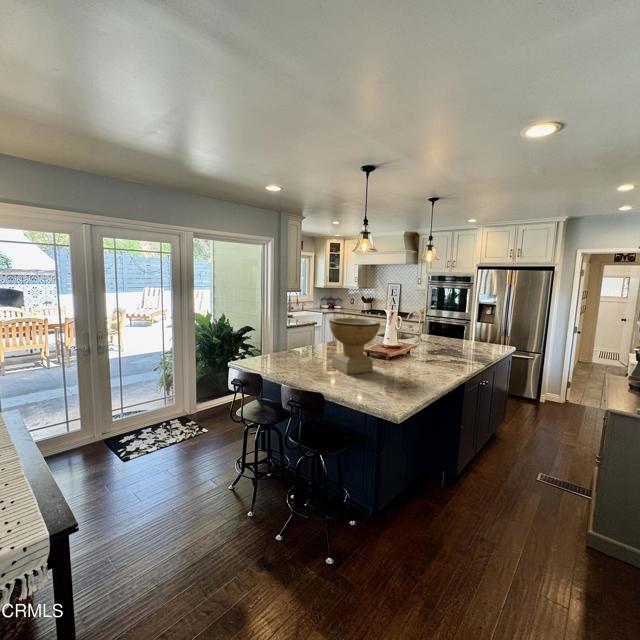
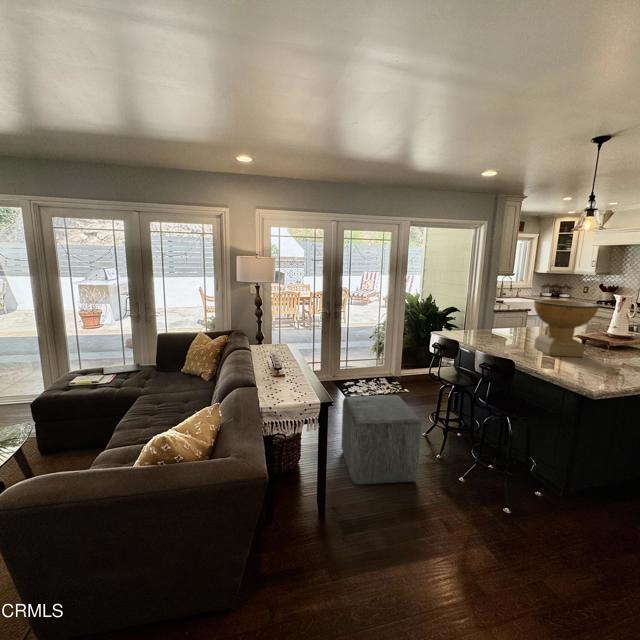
ottoman: none [111,454,228,615] -> present [341,395,421,485]

